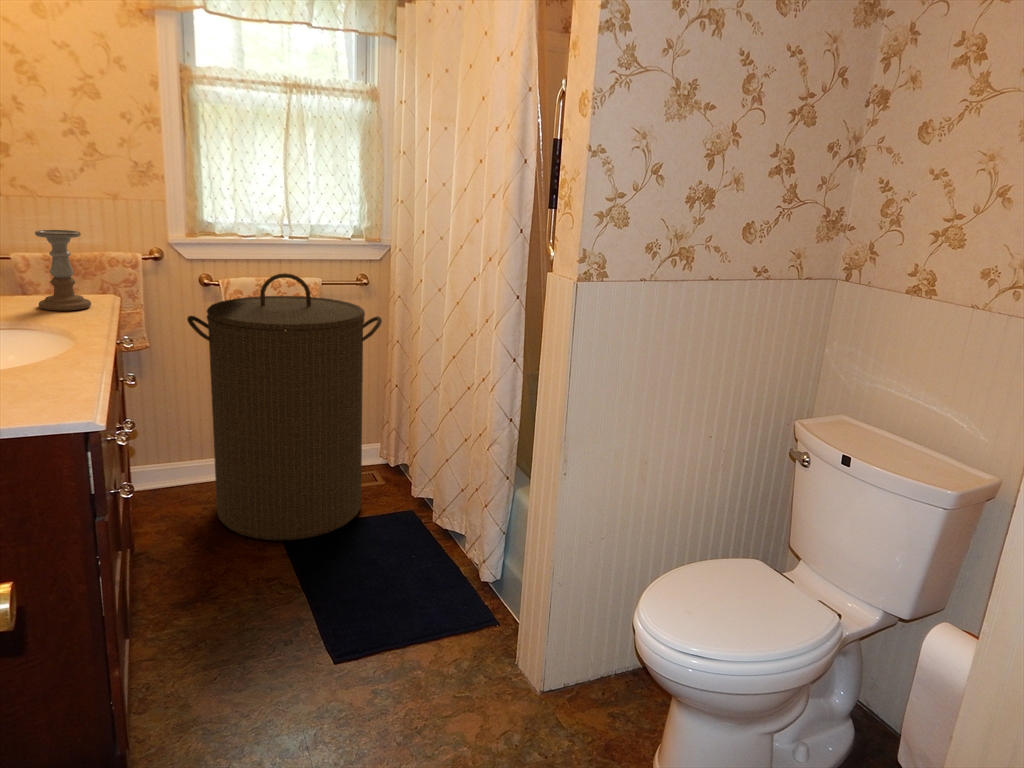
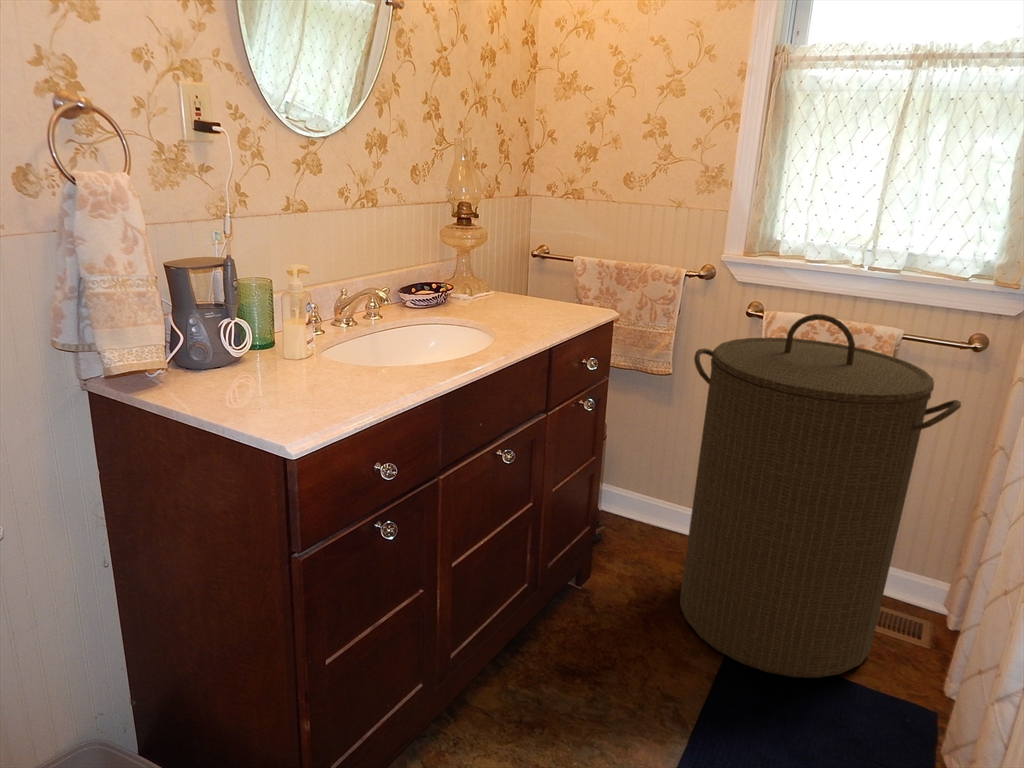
candle holder: present [35,230,91,311] -> none [522,234,572,321]

